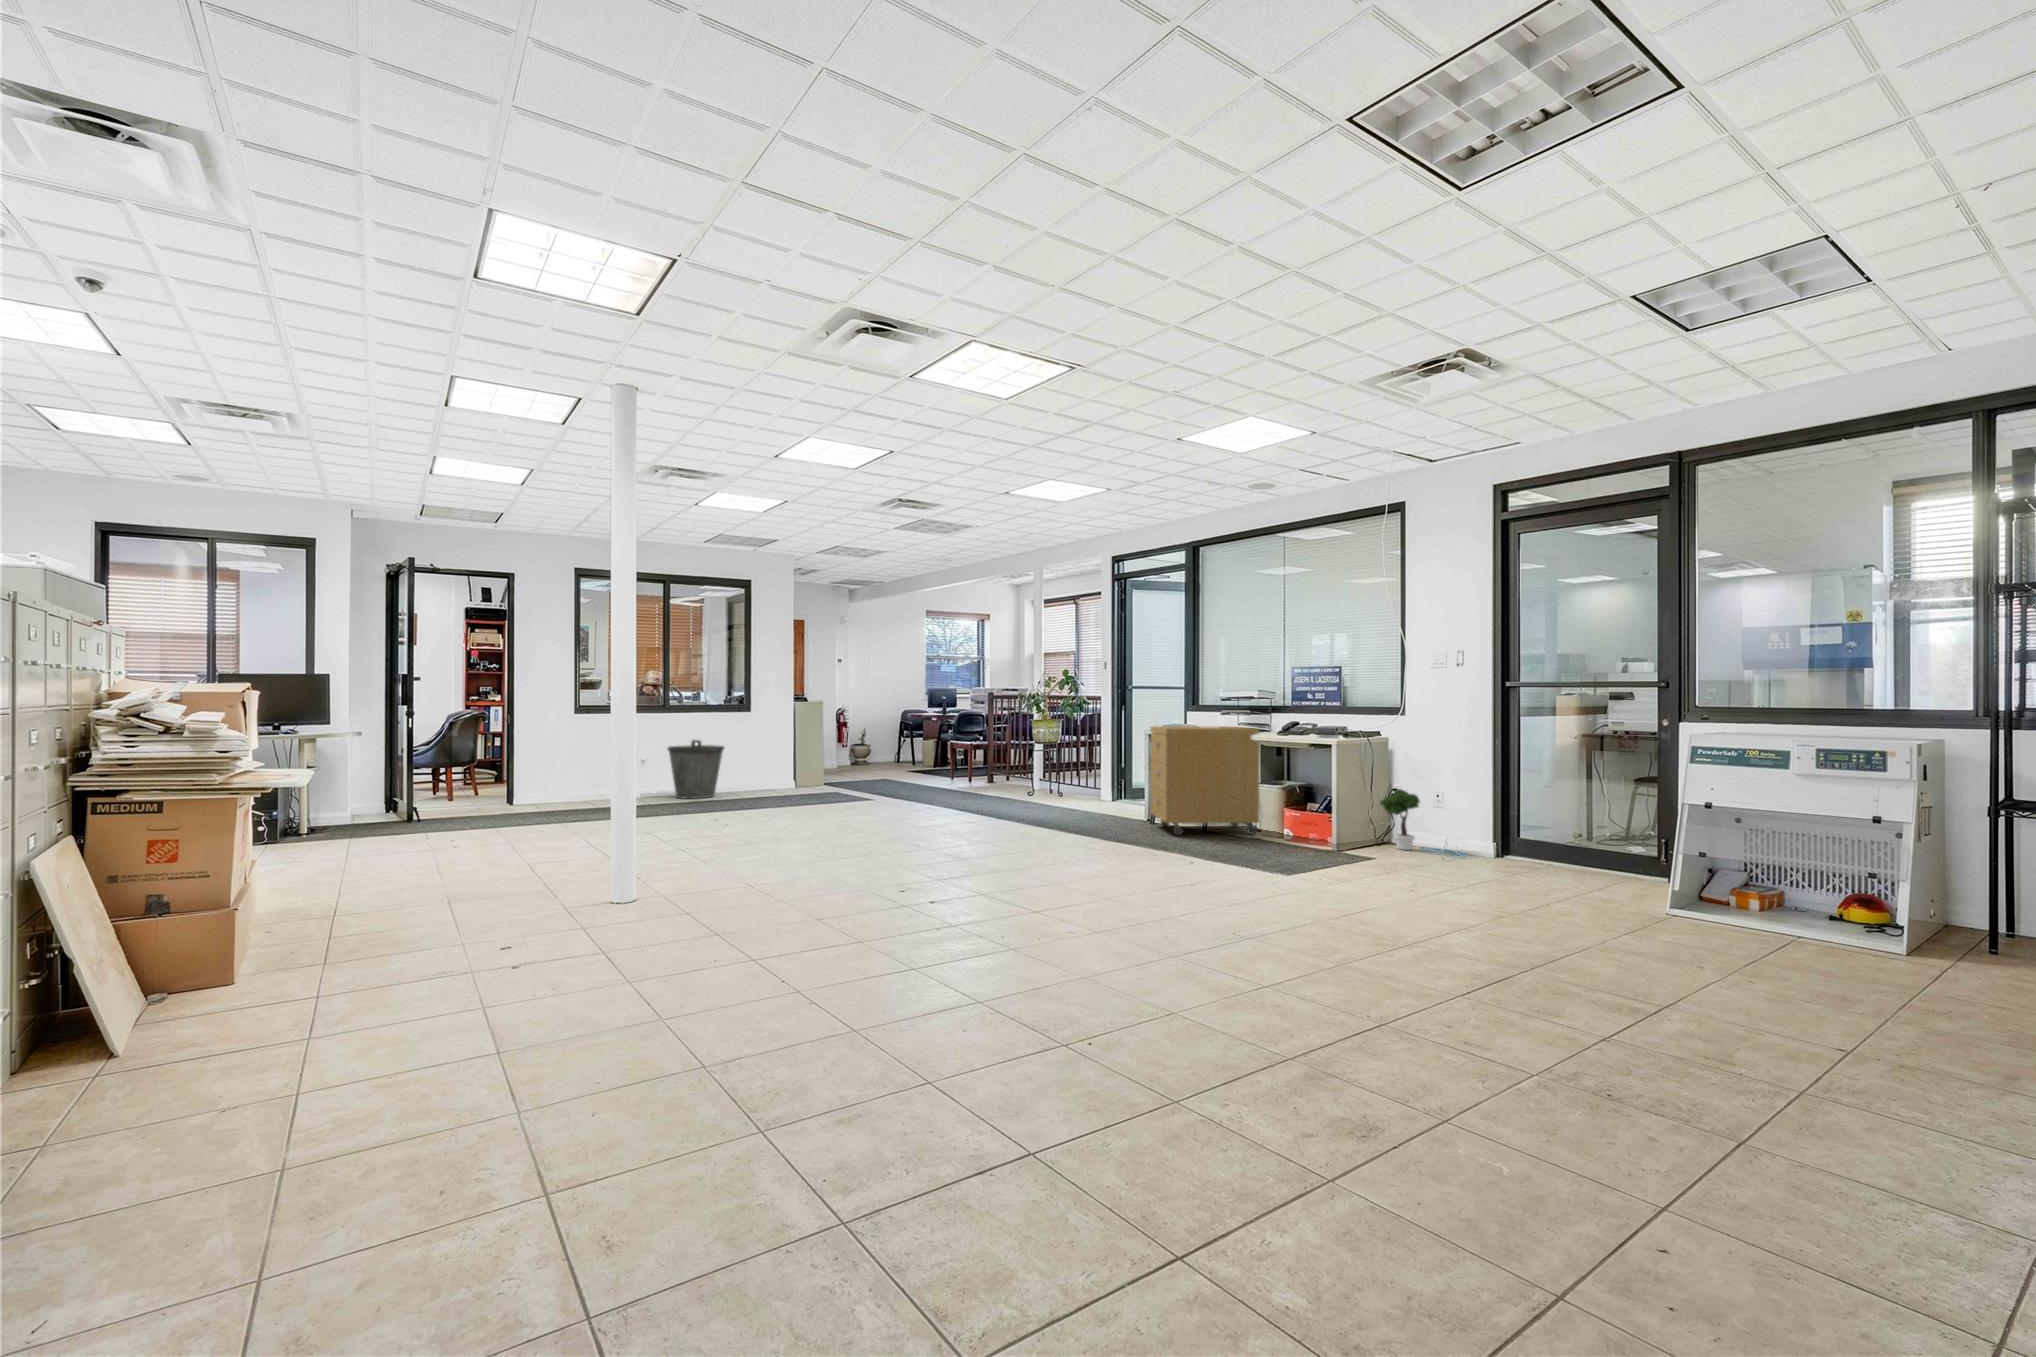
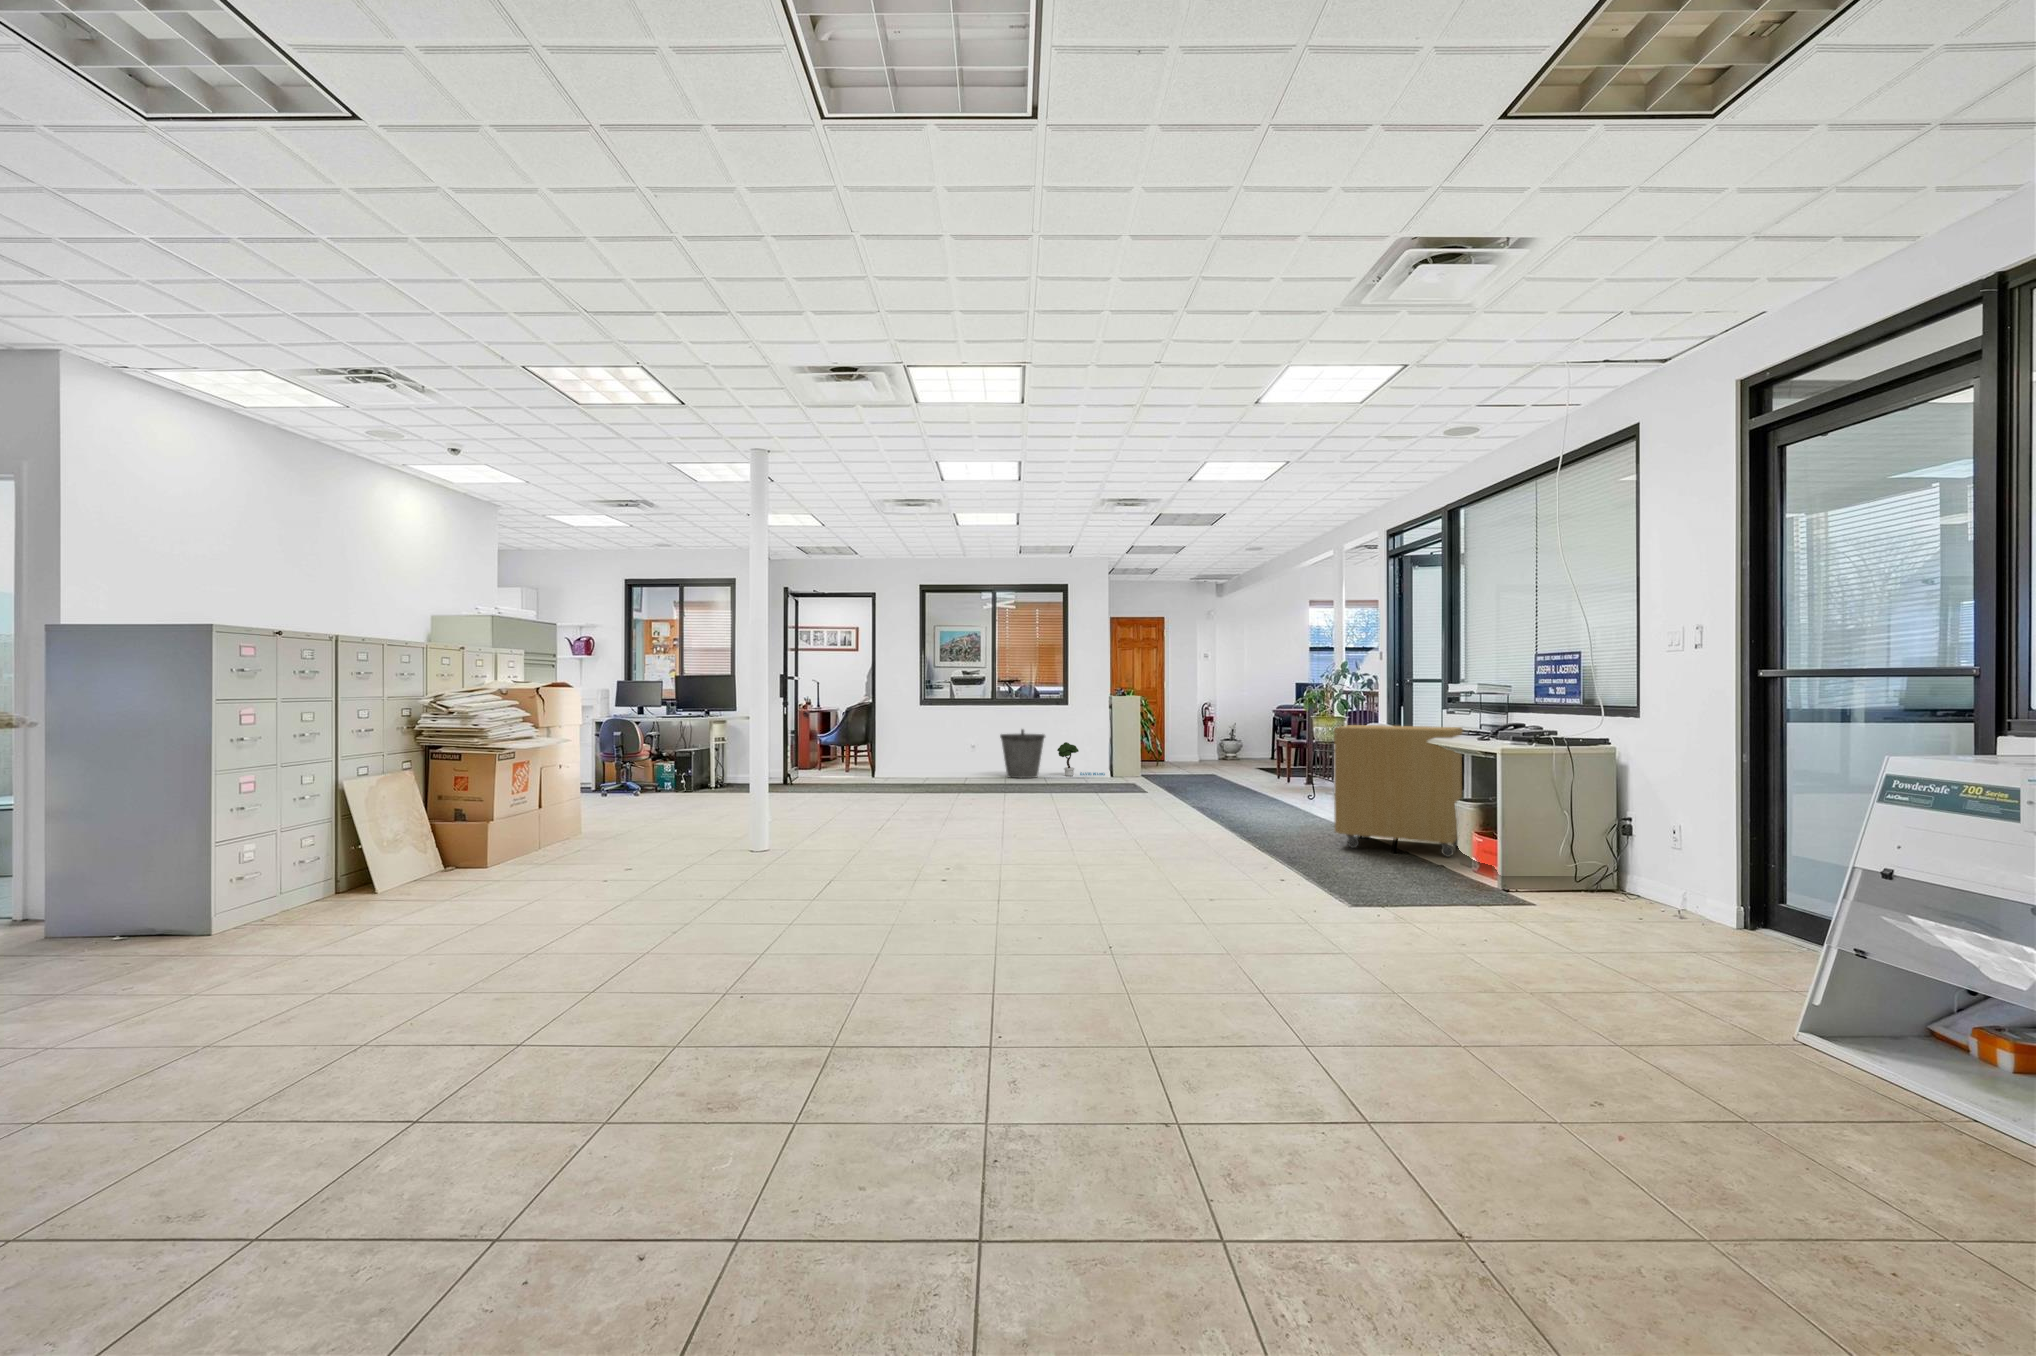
potted tree: present [1380,789,1465,856] -> present [1057,742,1105,776]

